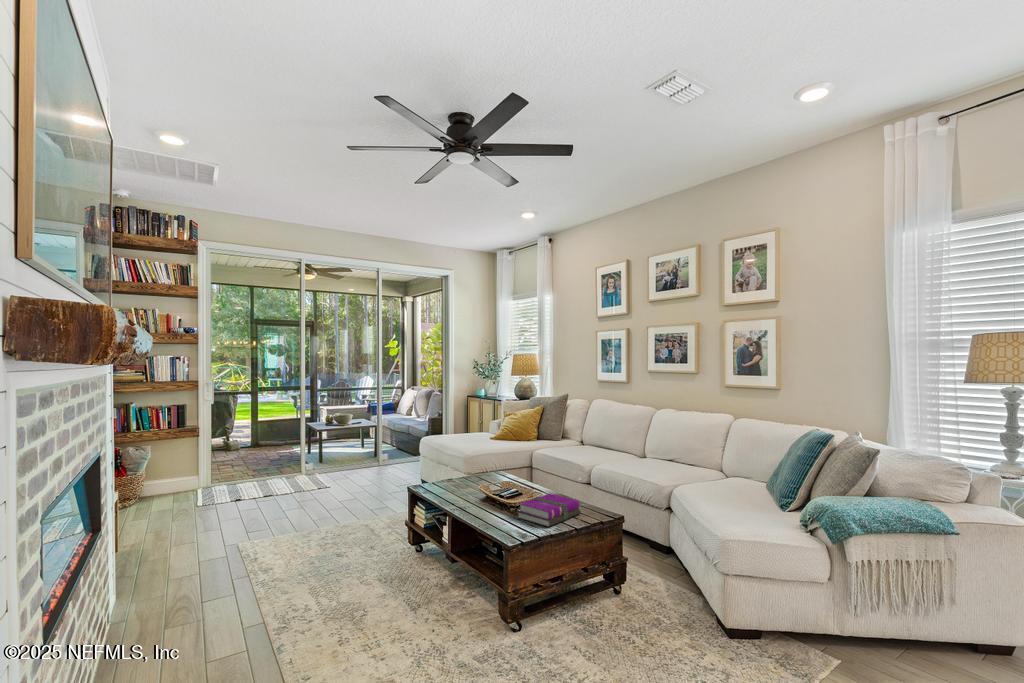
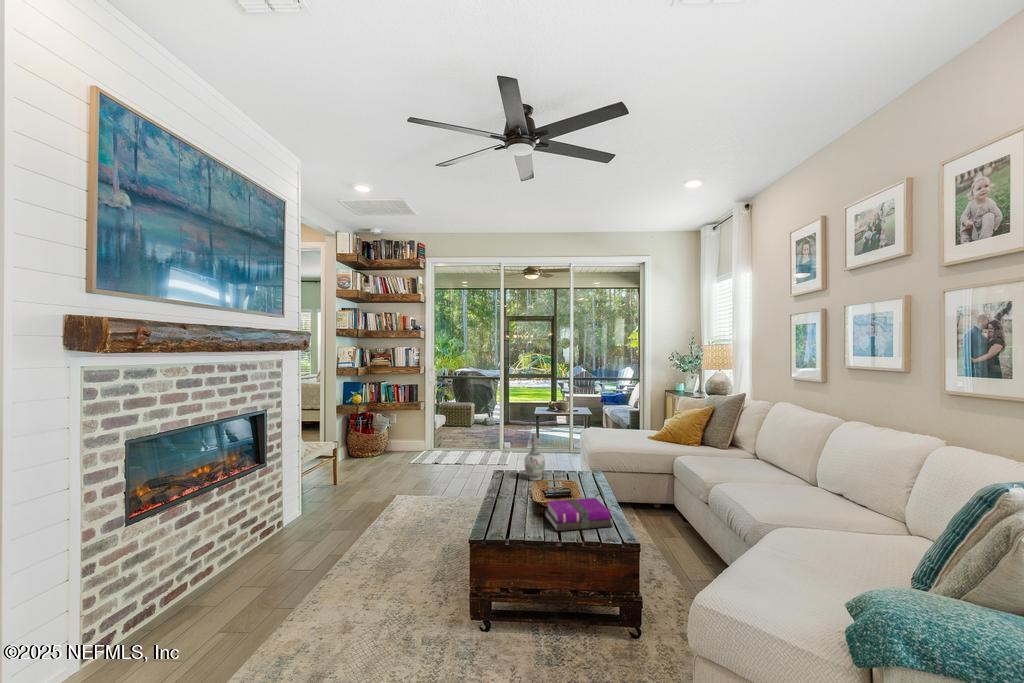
vase: none [443,443,464,492] -> present [525,433,545,480]

